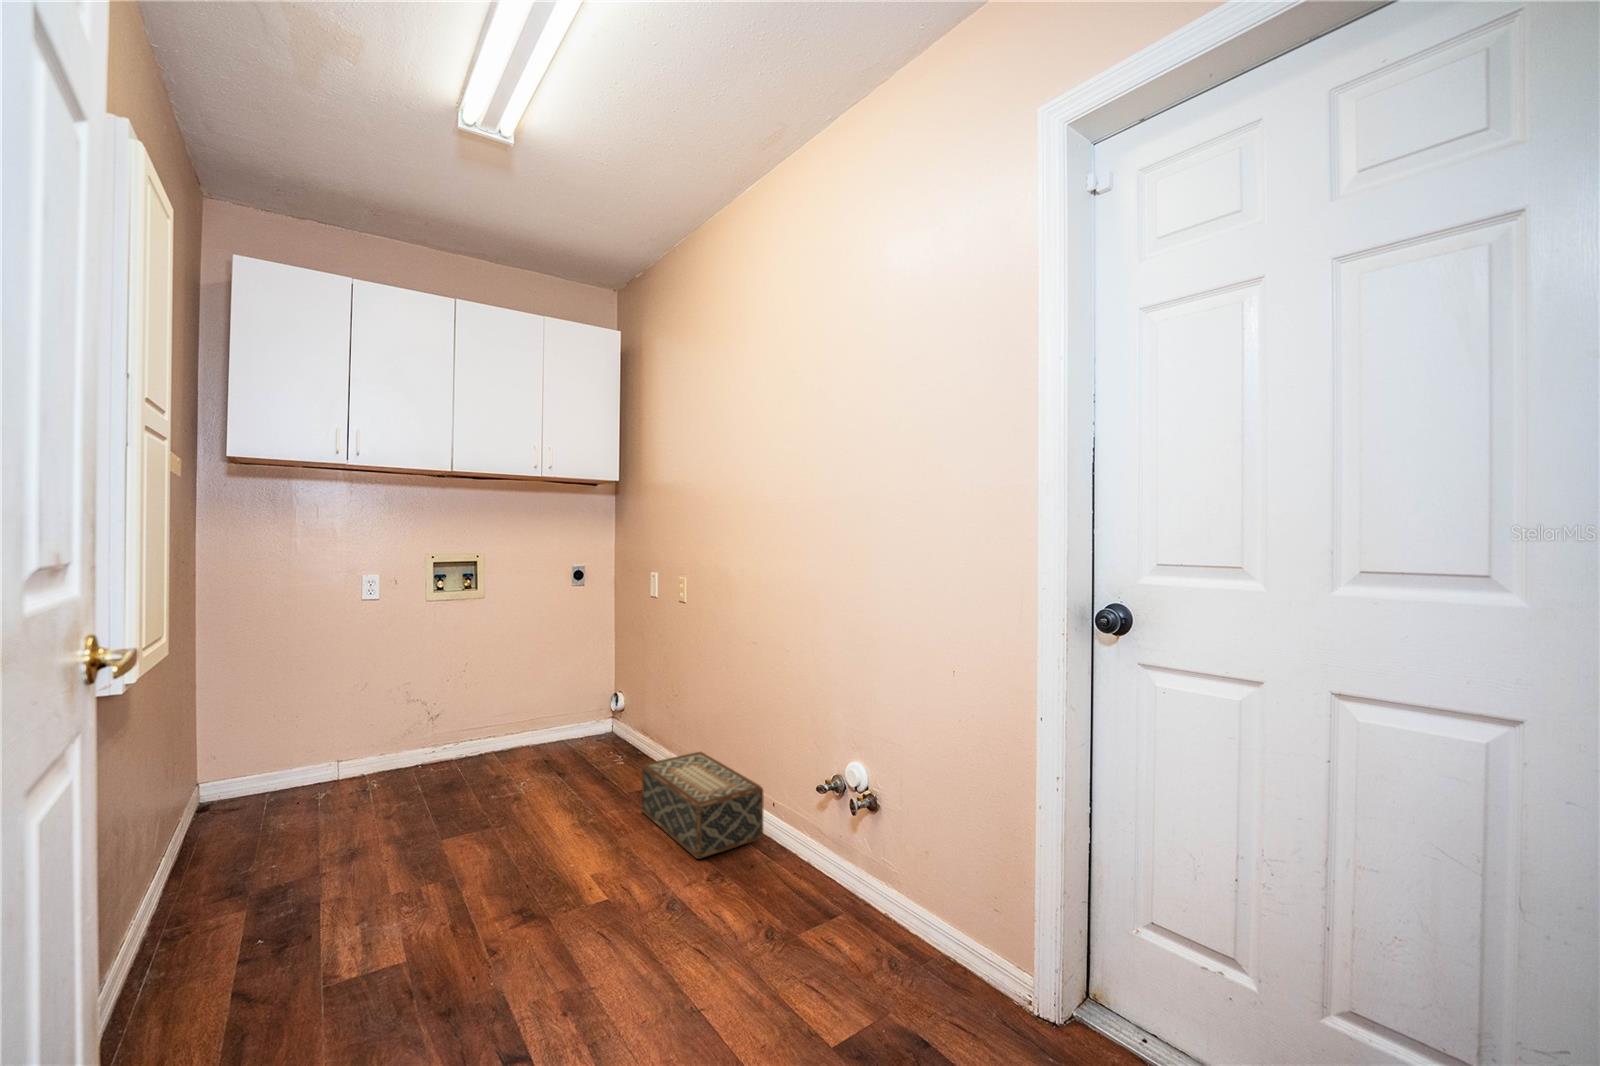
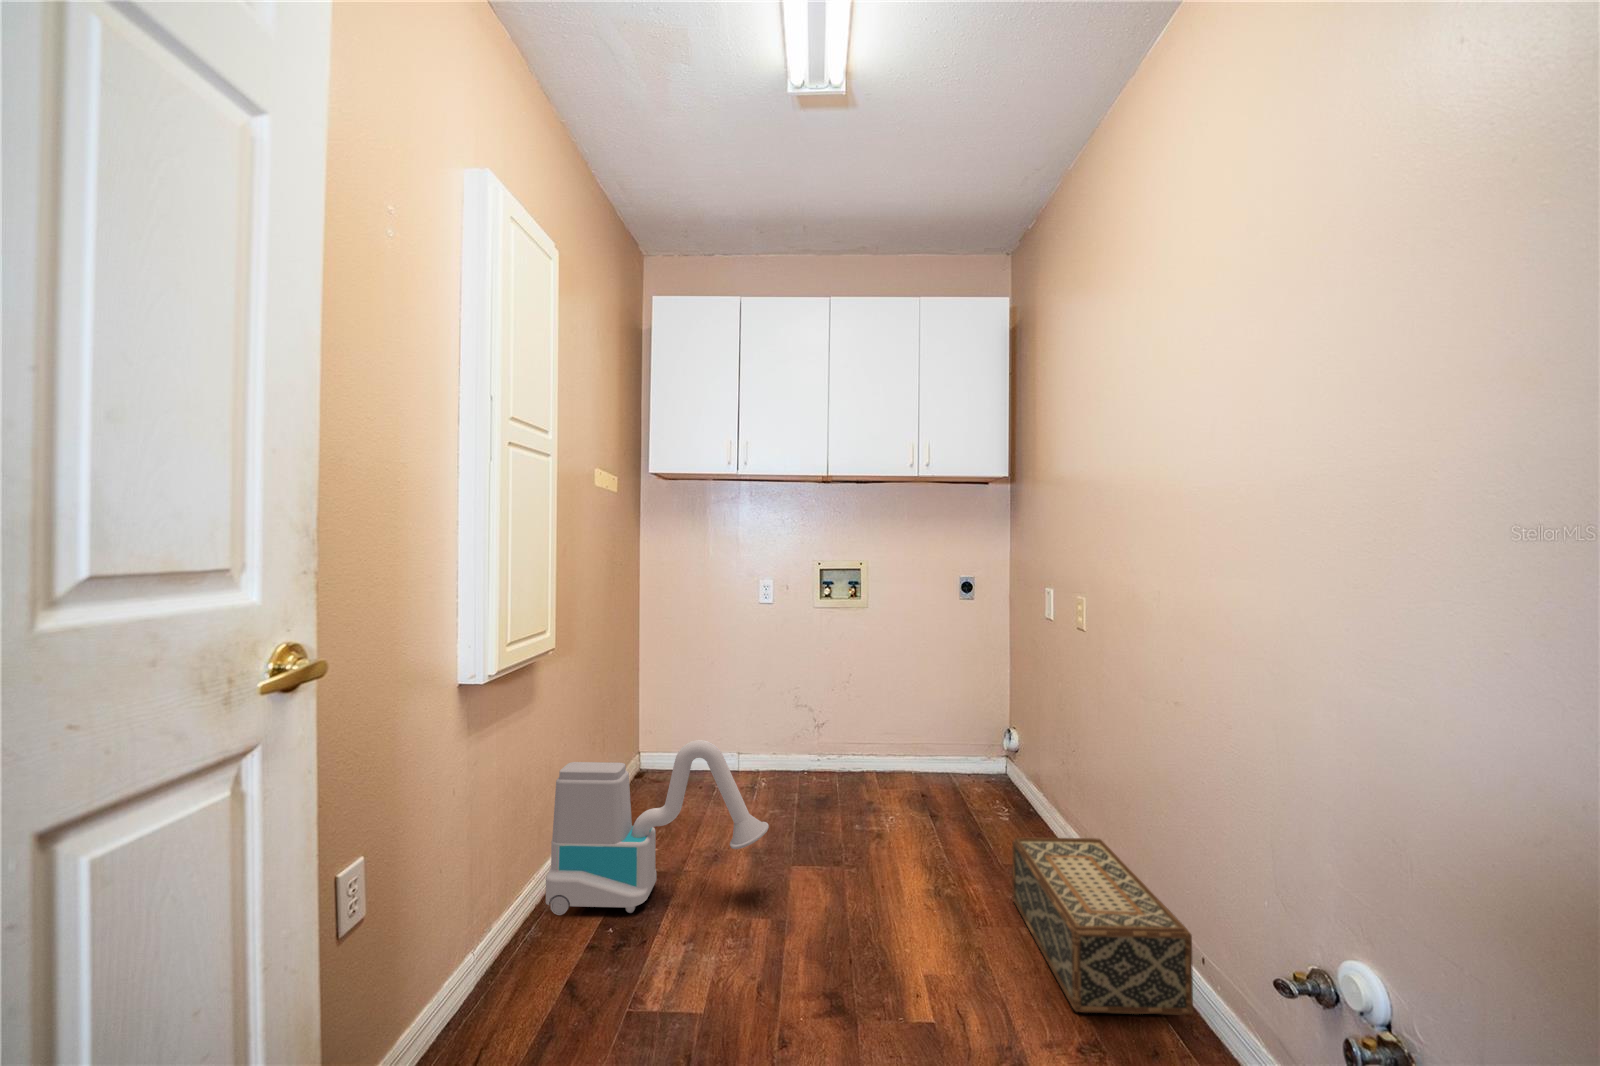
vacuum cleaner: none [147,736,431,958] -> present [546,740,769,915]

